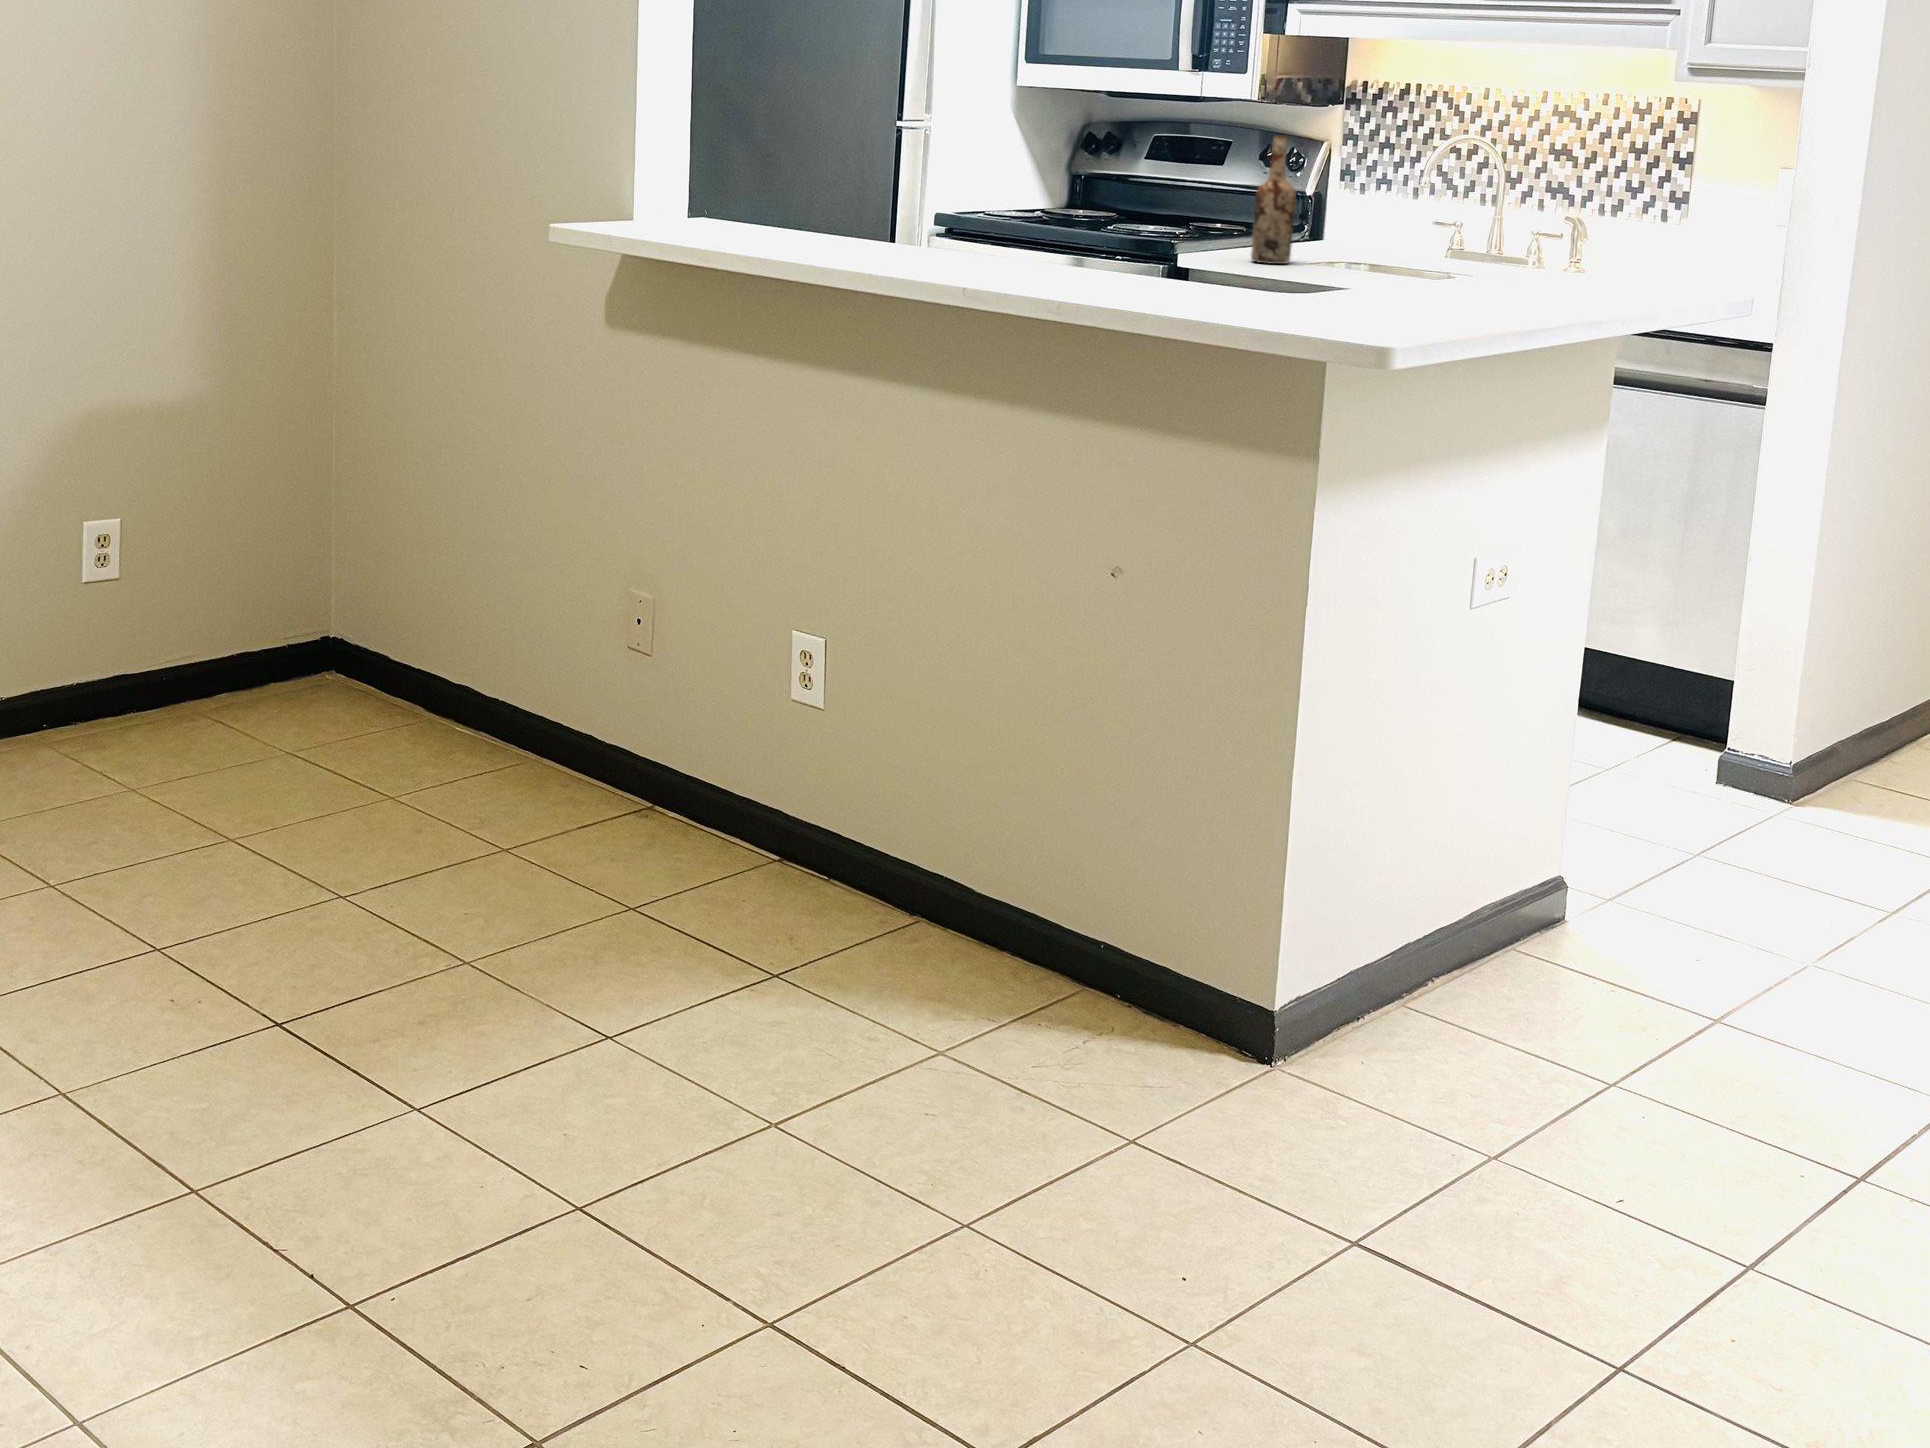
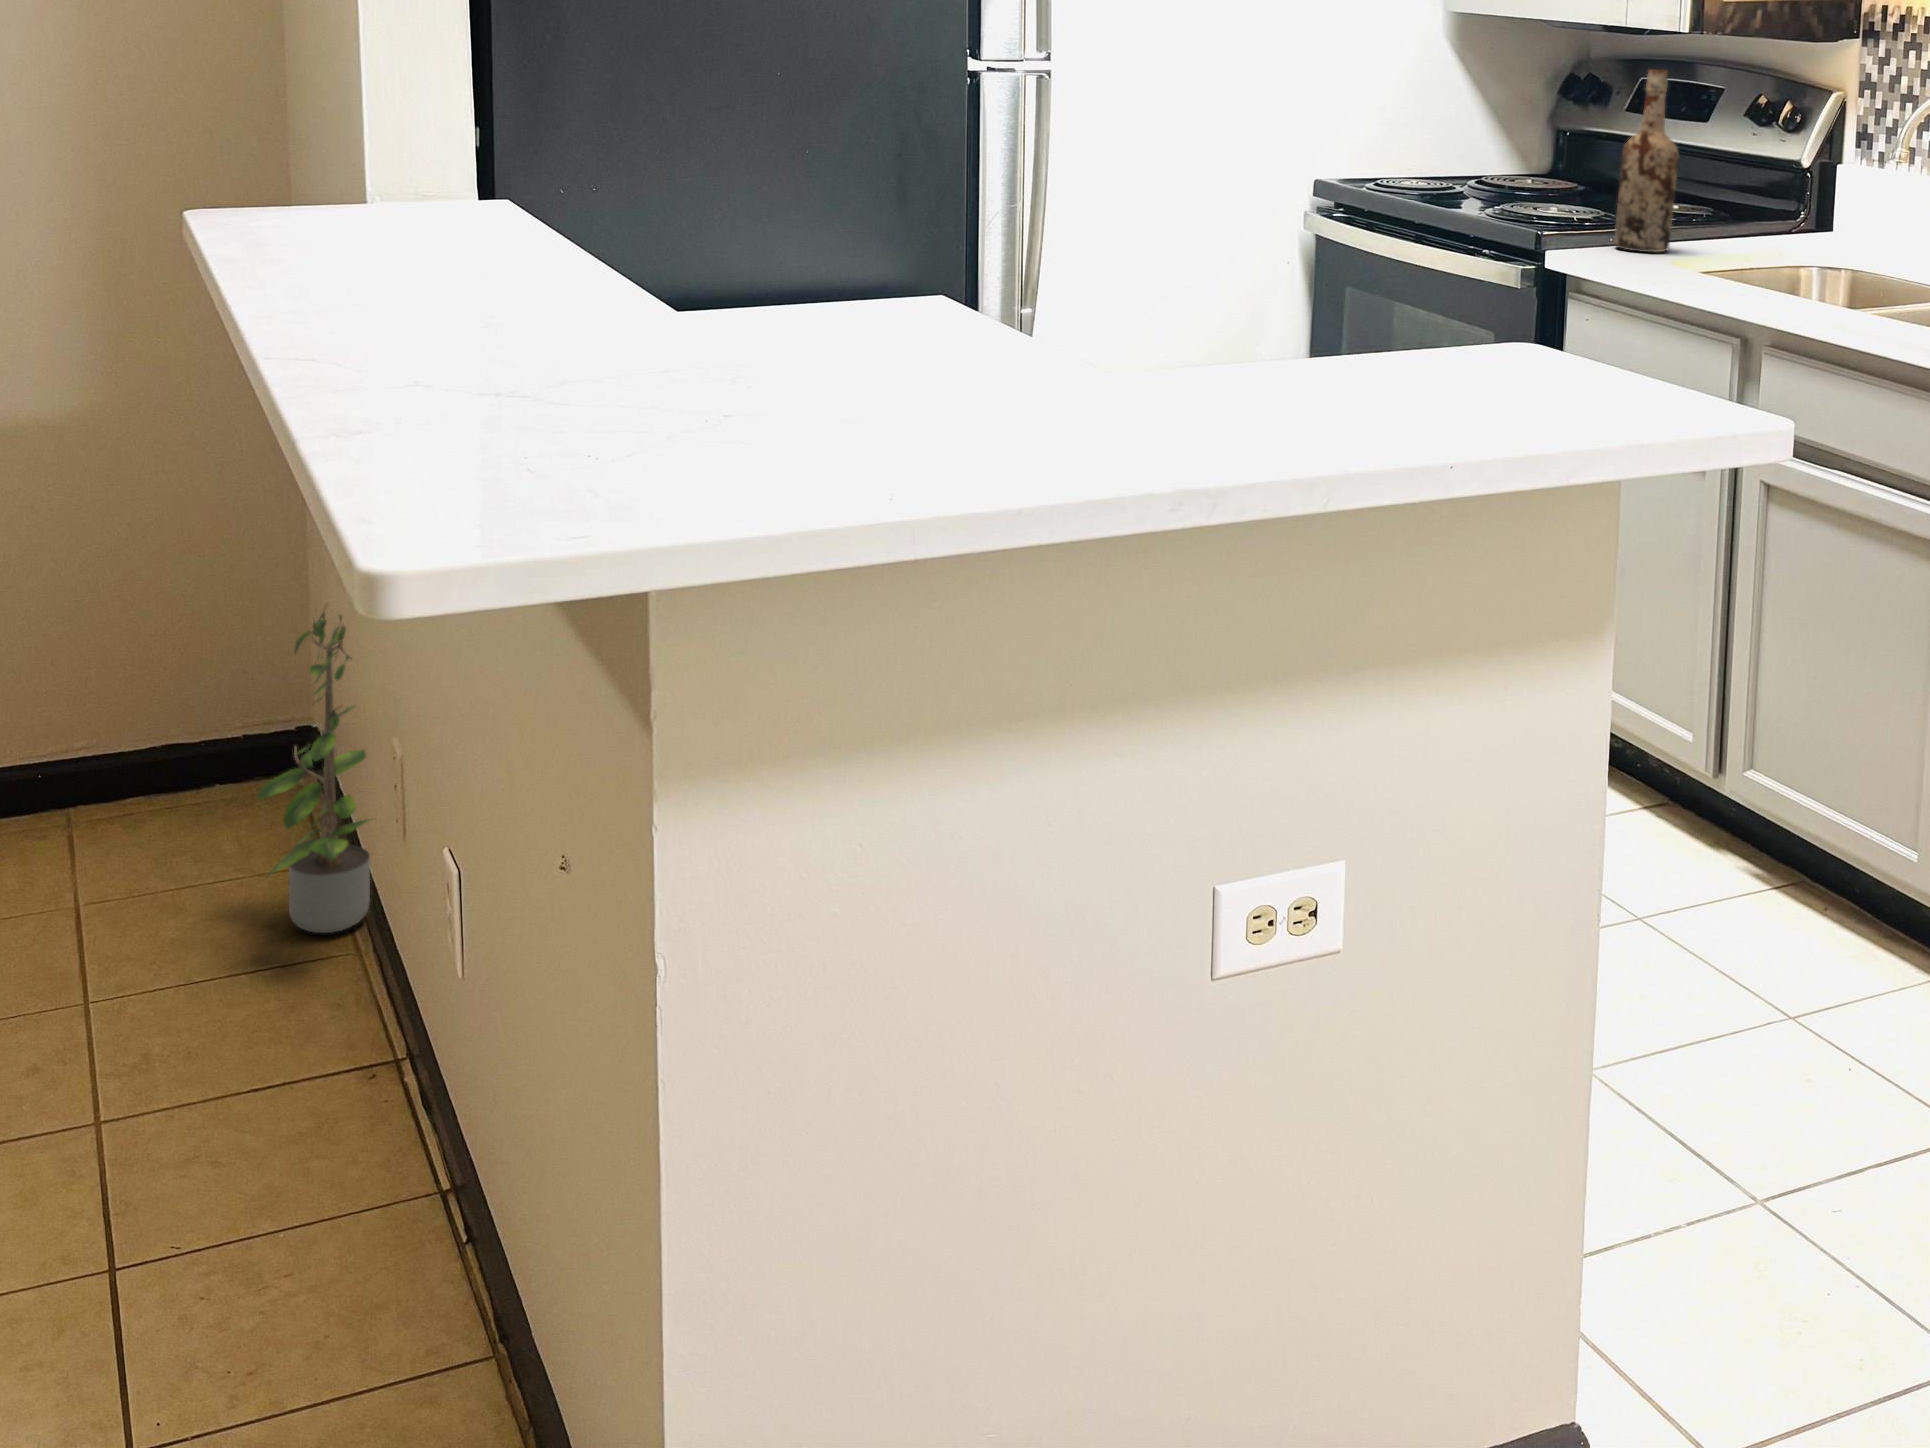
potted plant: none [505,564,617,797] -> present [257,612,370,933]

